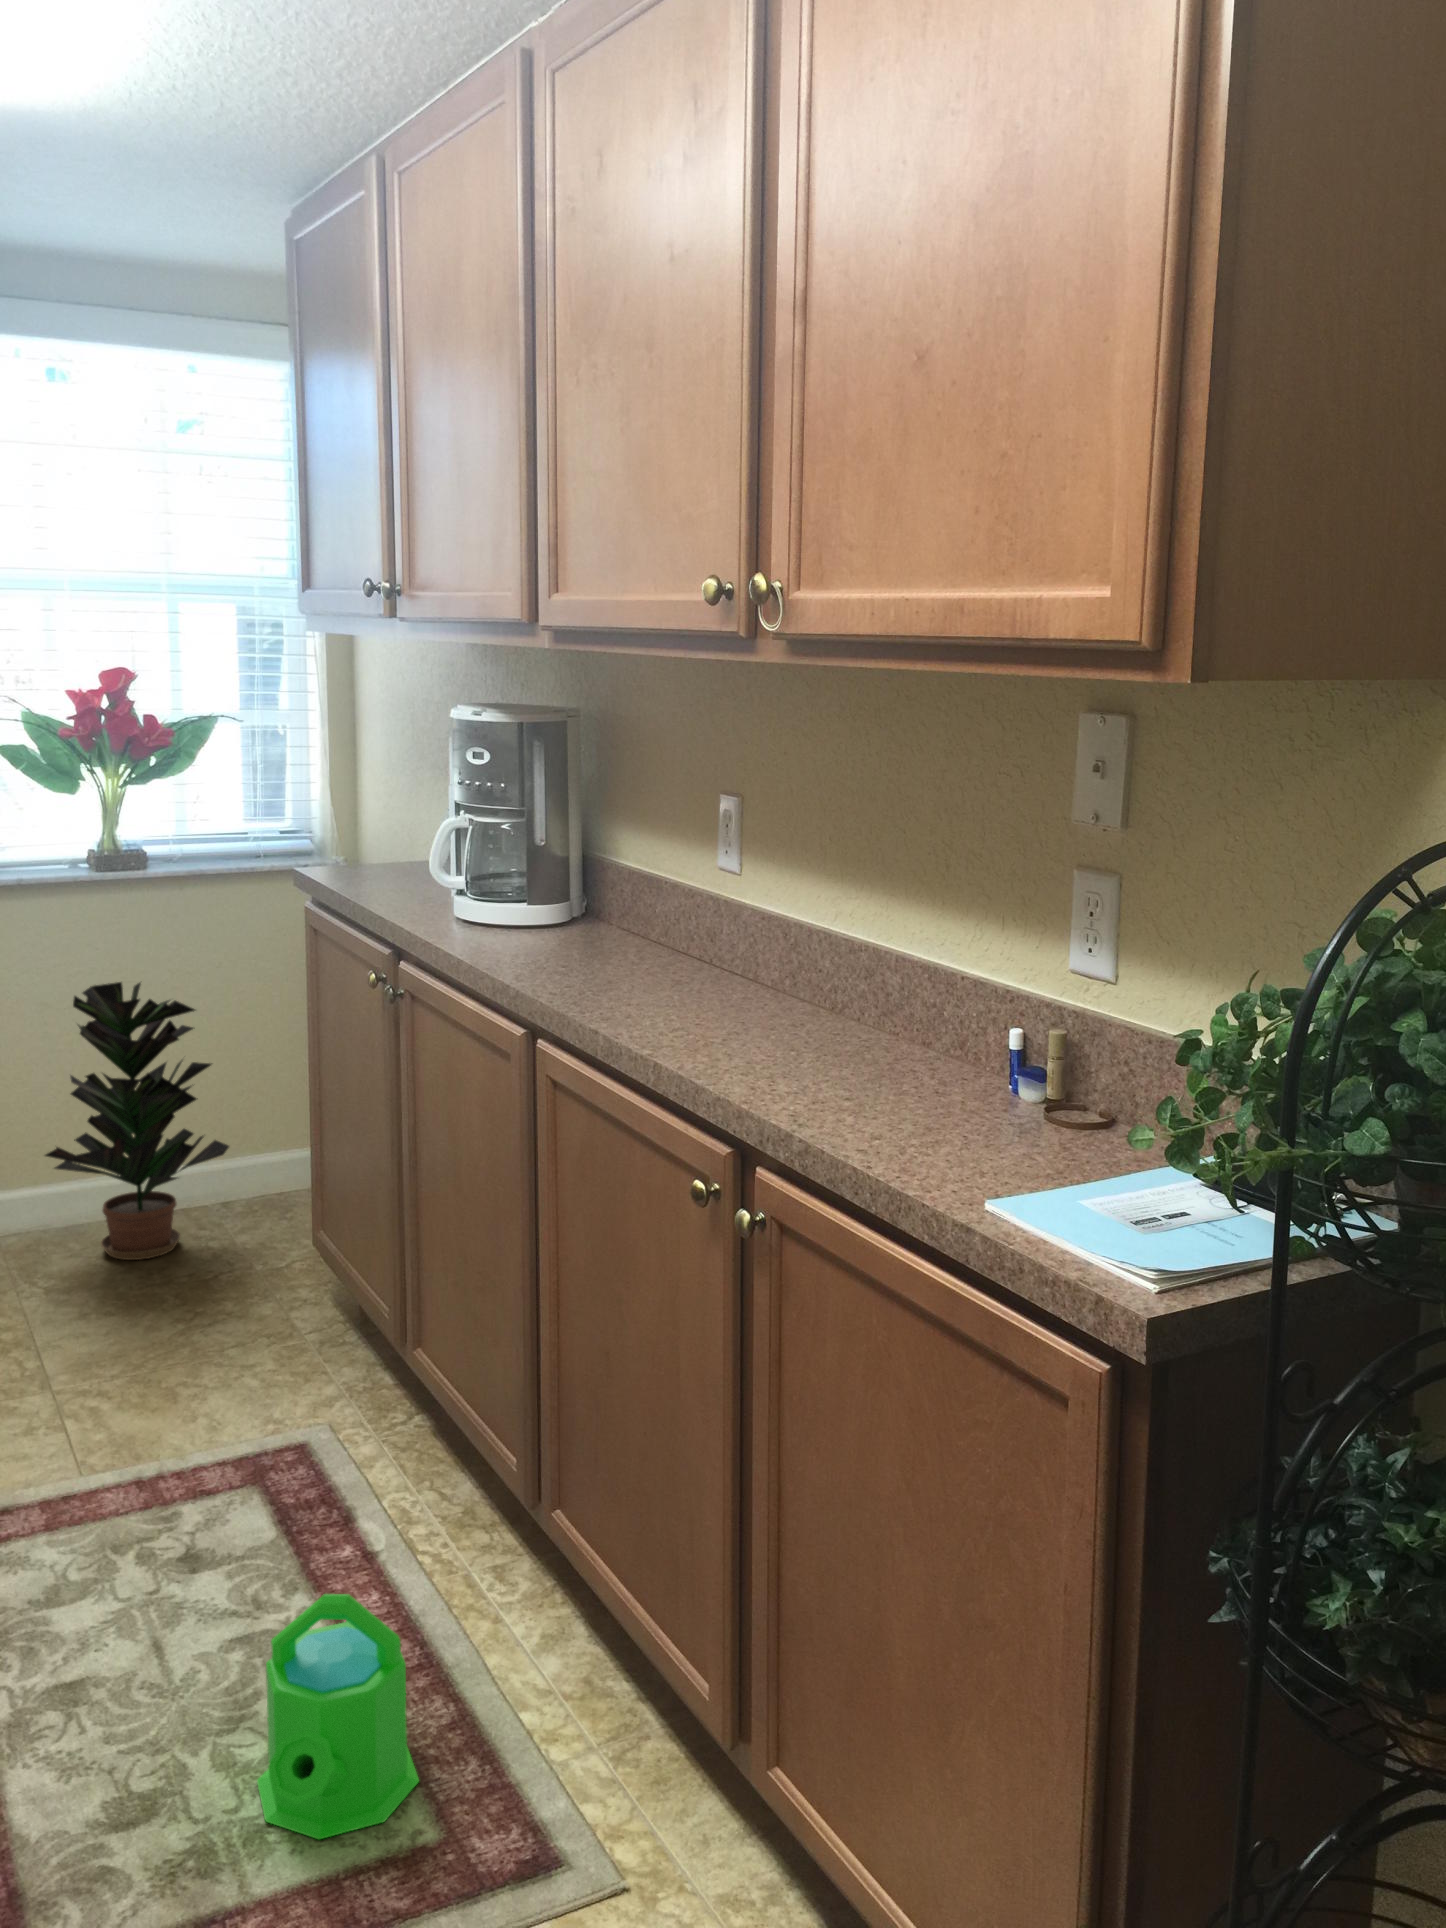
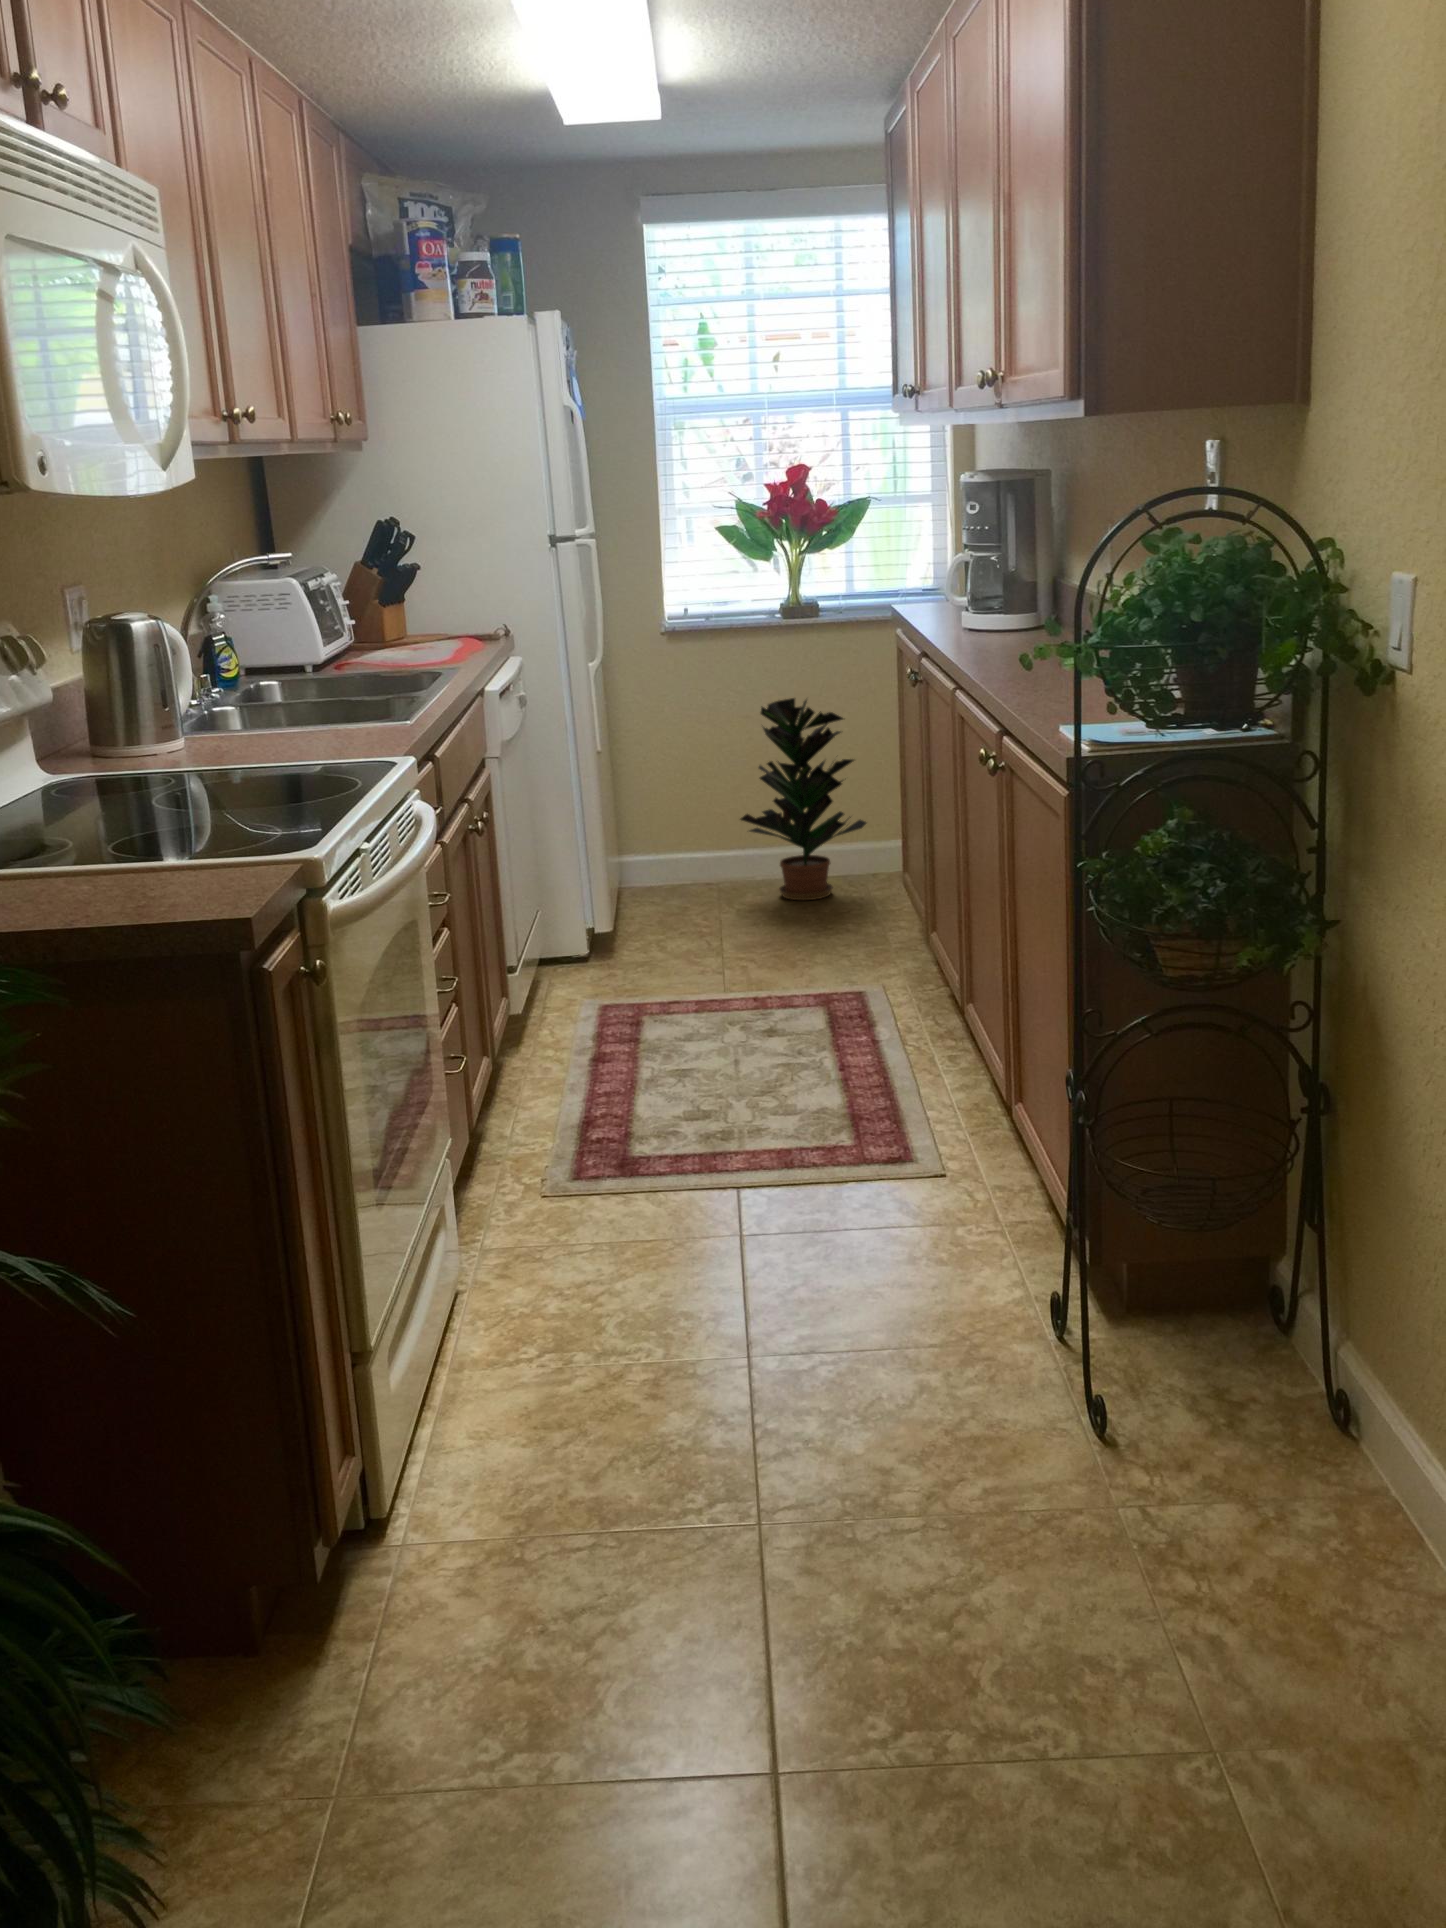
watering can: present [257,1594,419,1840] -> none [753,1004,855,1137]

